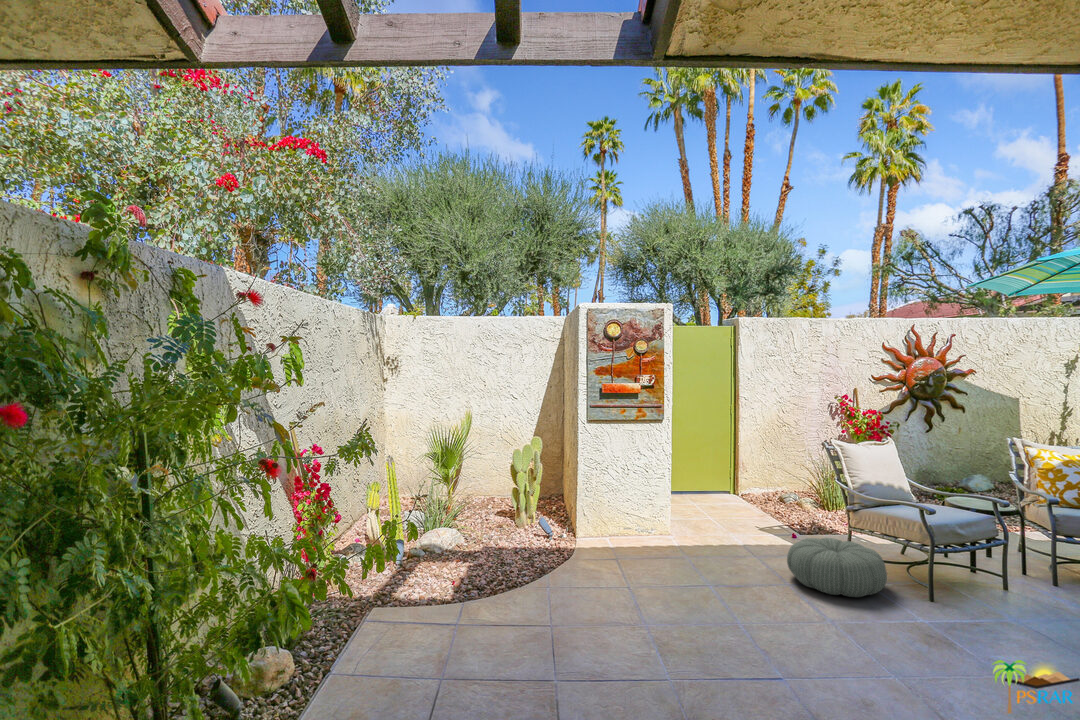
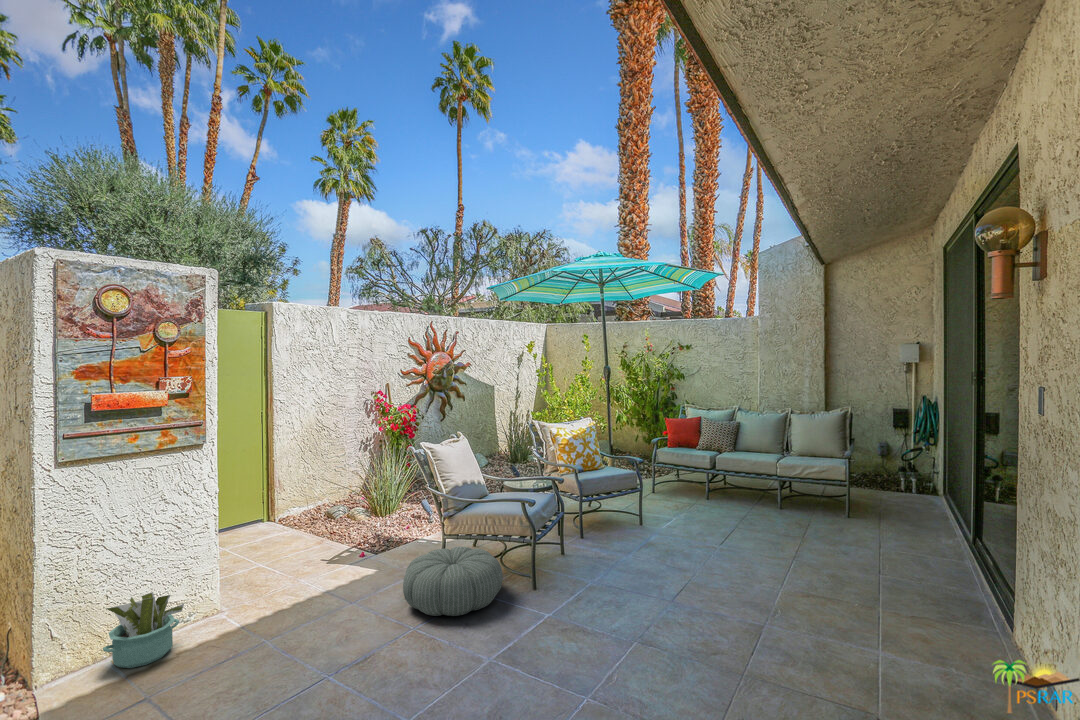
decorative plant: none [604,506,646,547] -> present [103,592,184,668]

